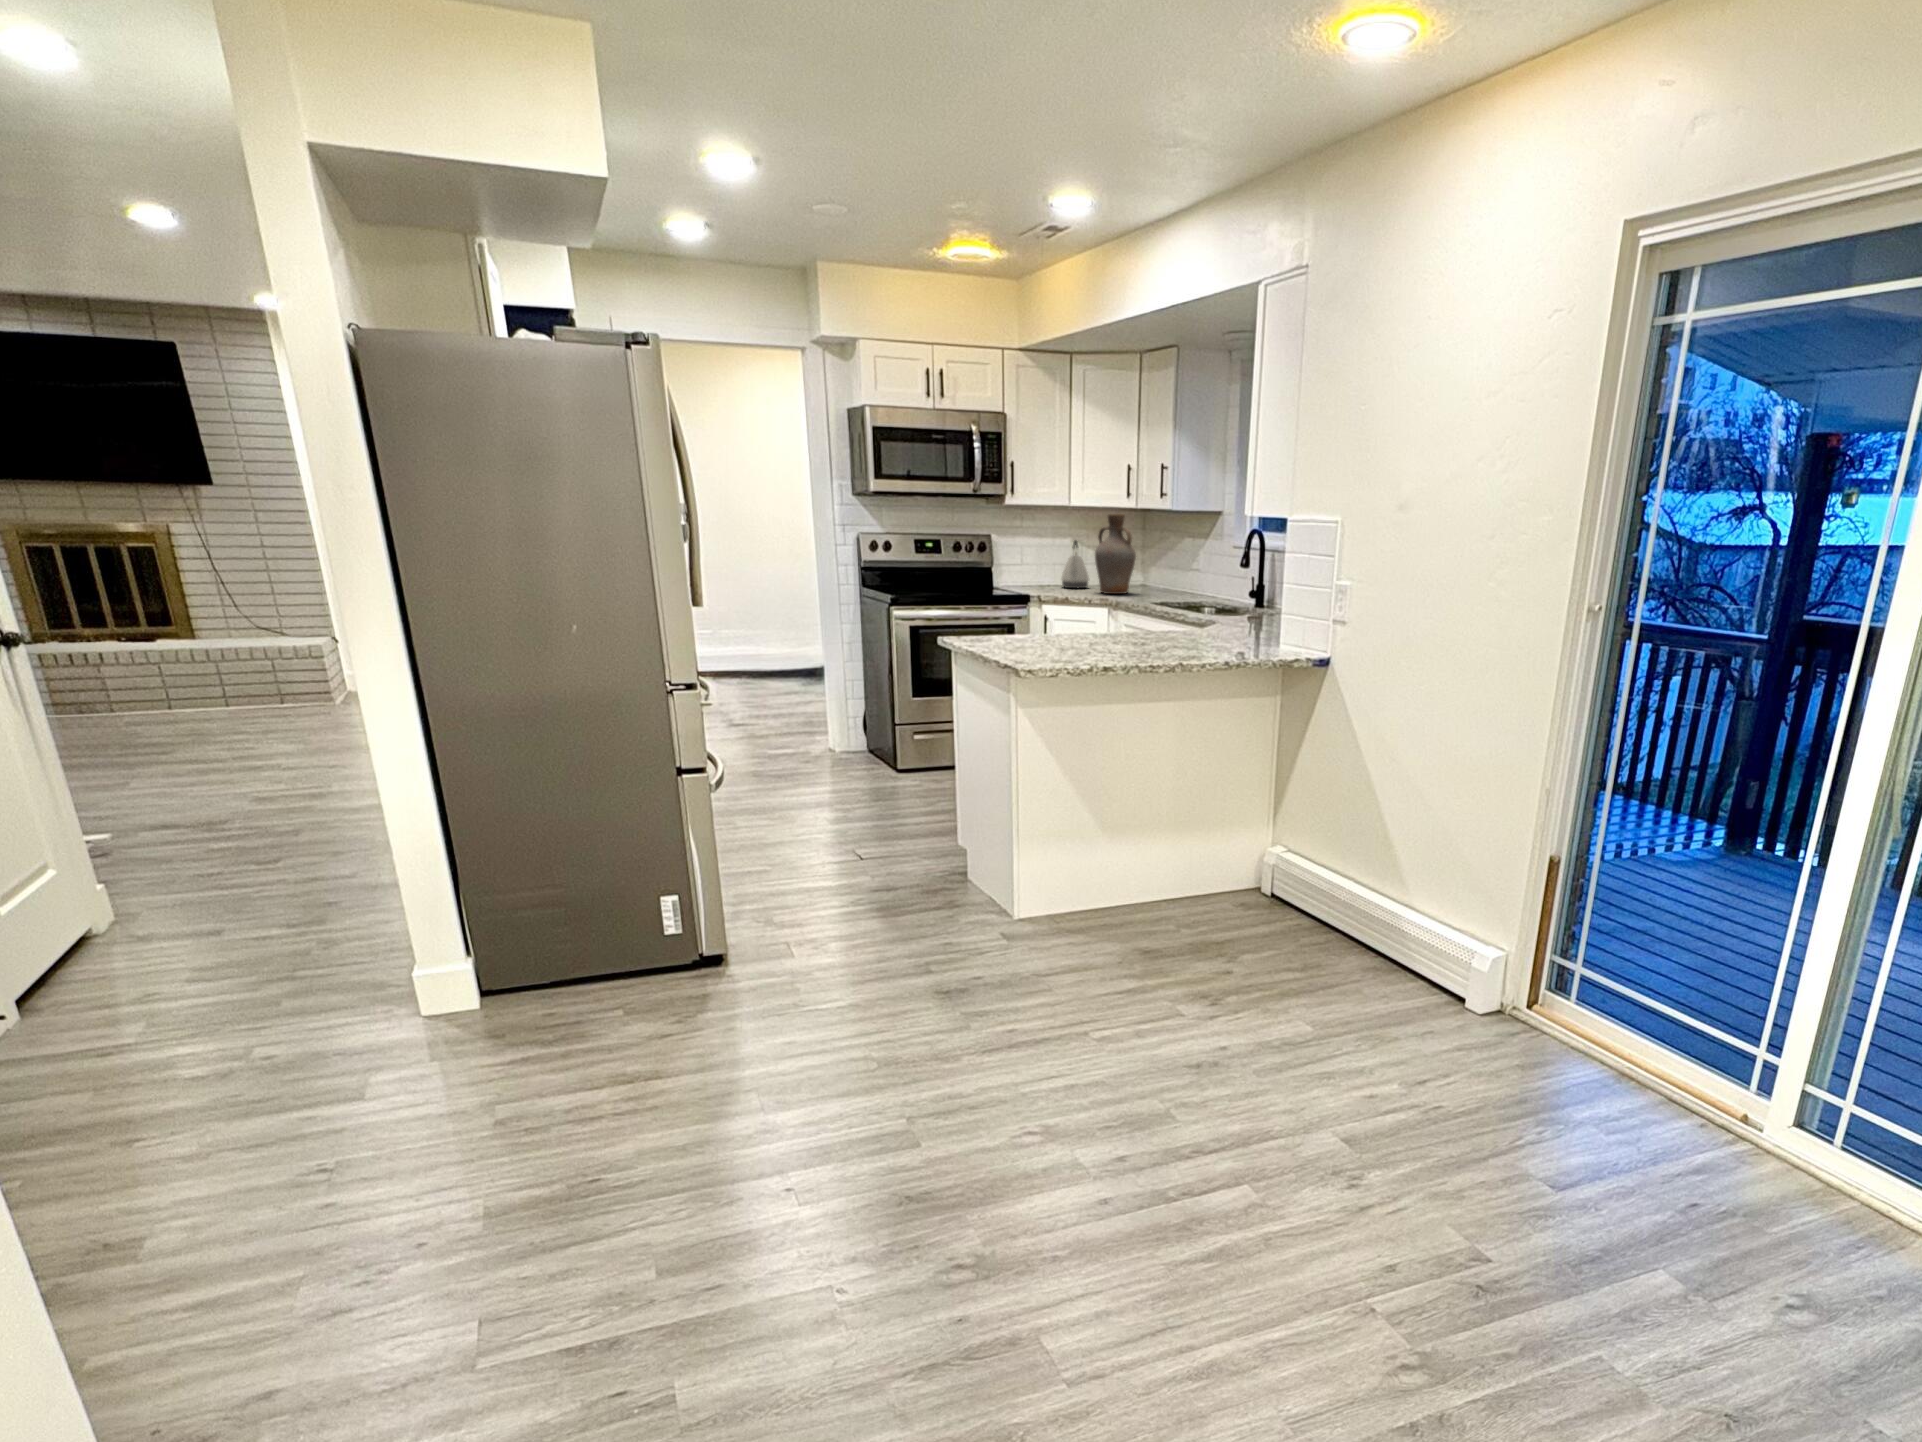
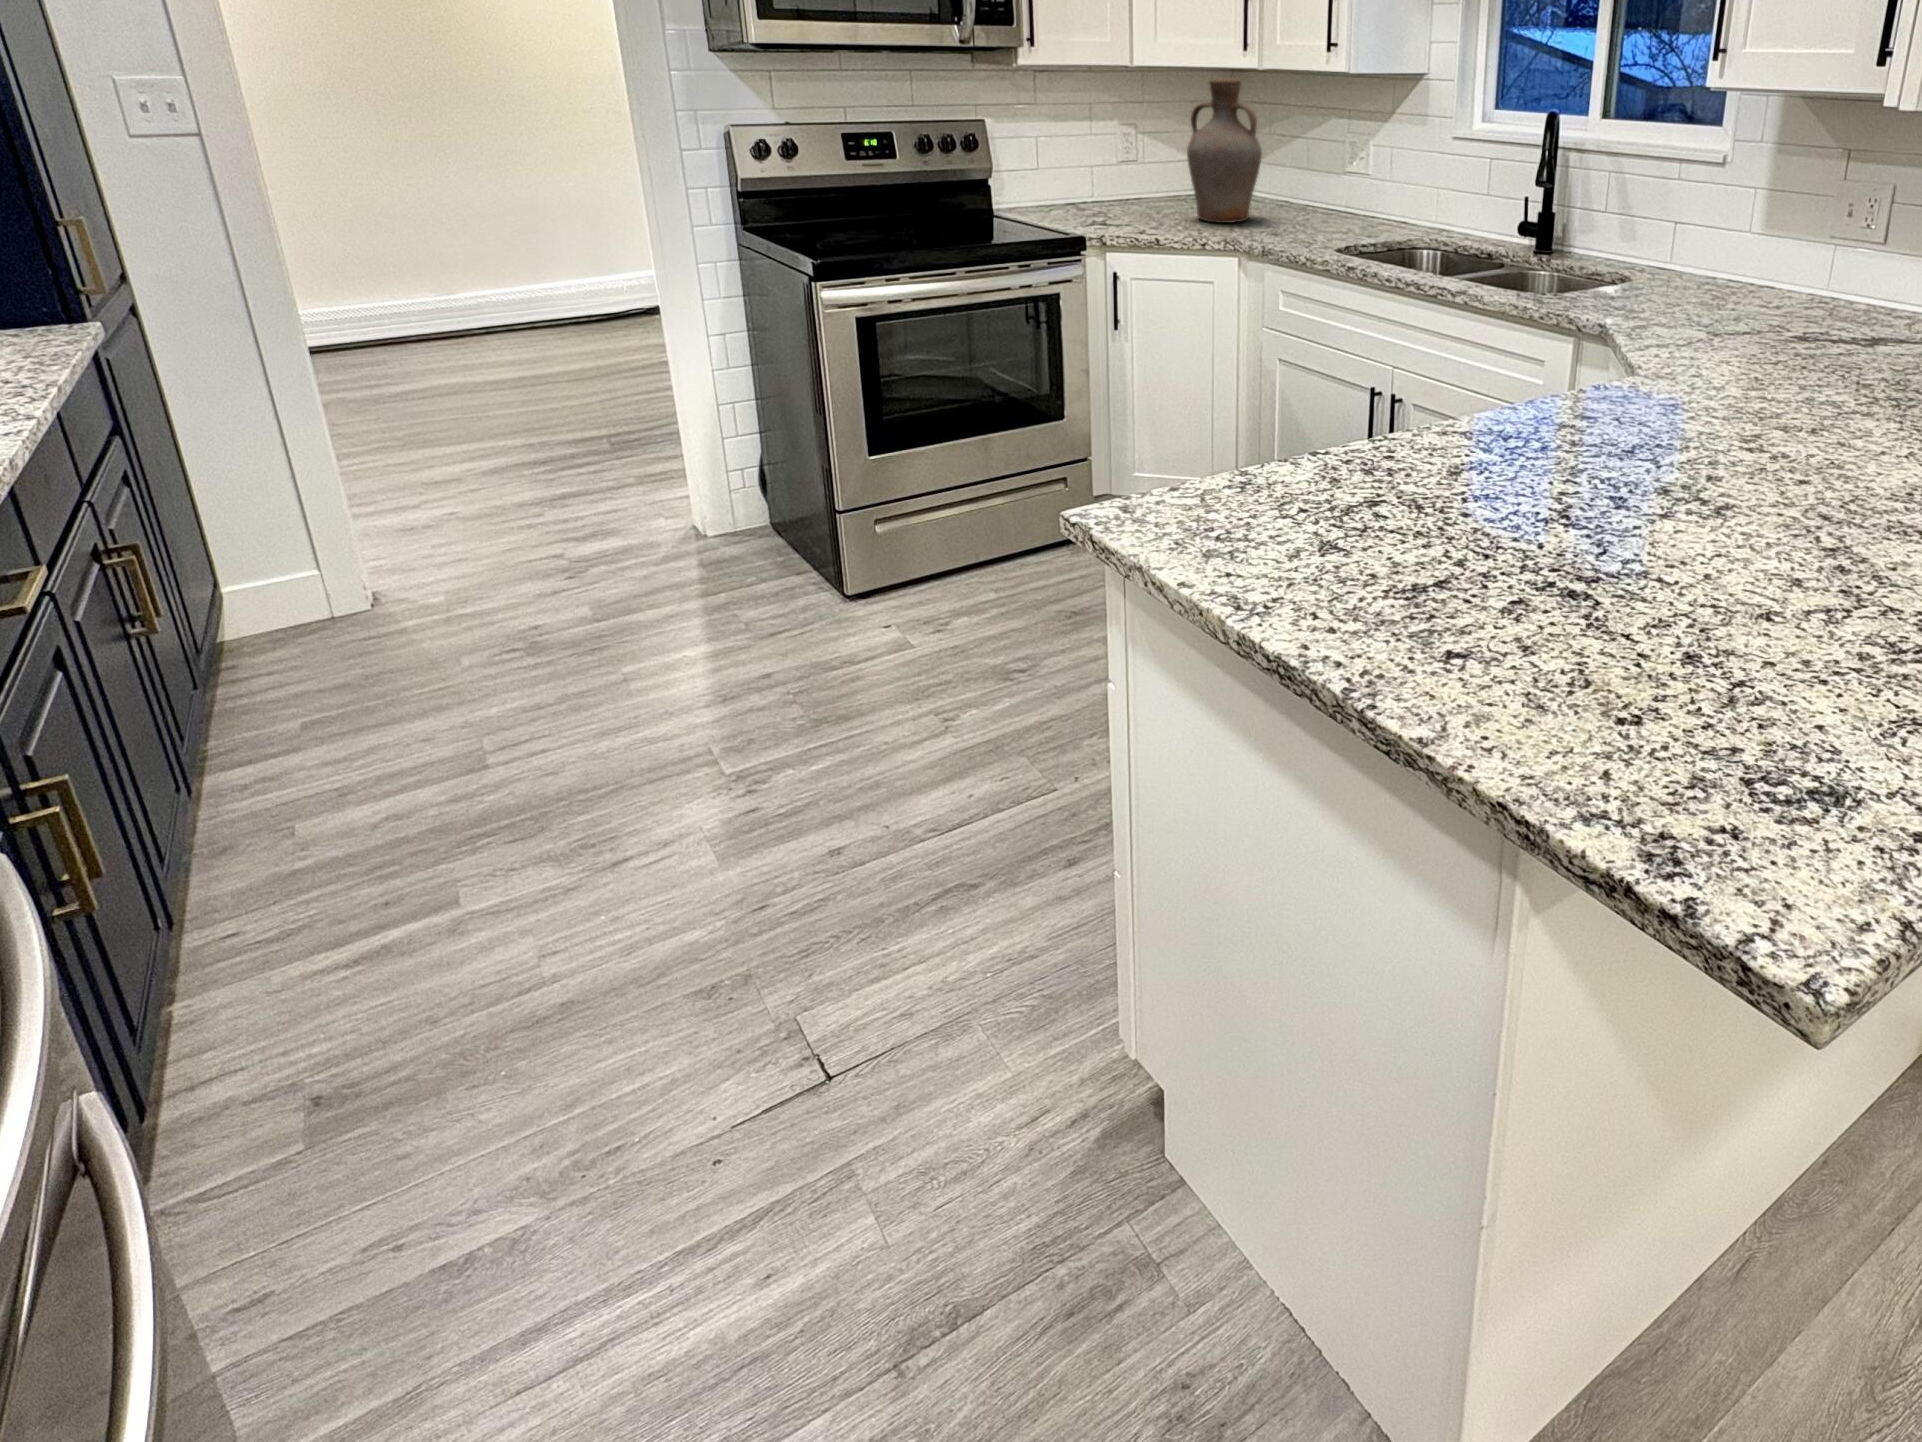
kettle: present [1061,540,1089,588] -> none [1113,124,1164,209]

